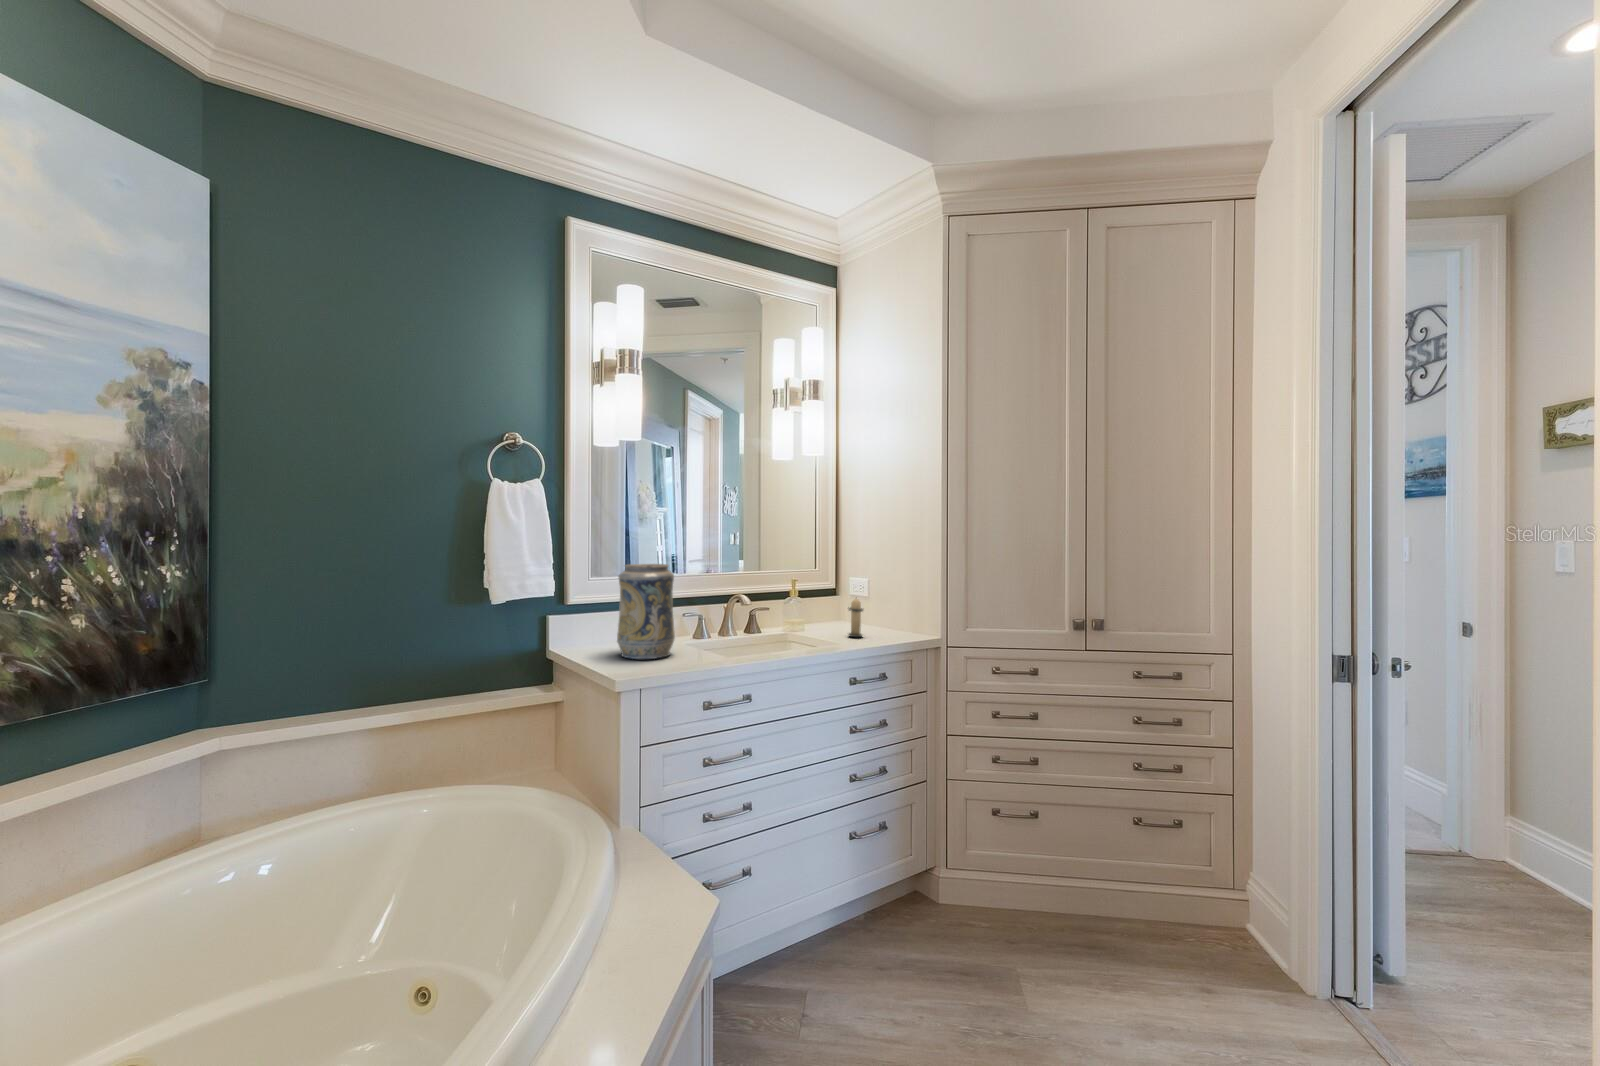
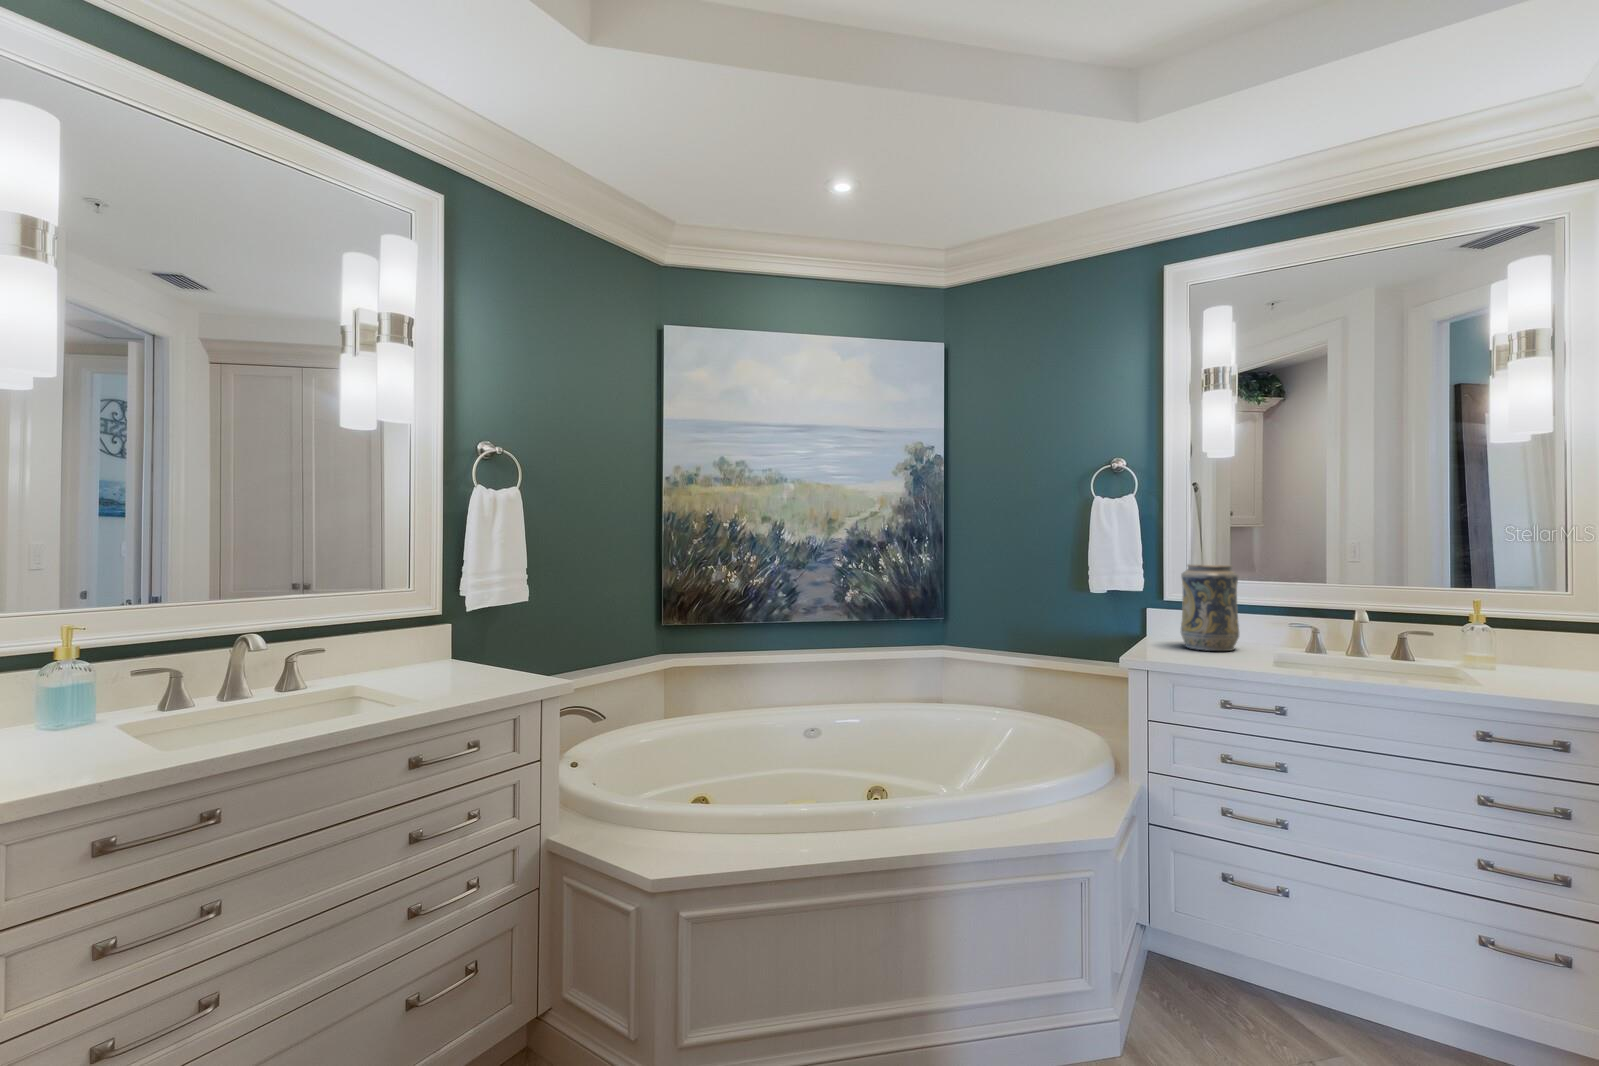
candle: present [849,599,863,637] -> none [1514,620,1552,678]

